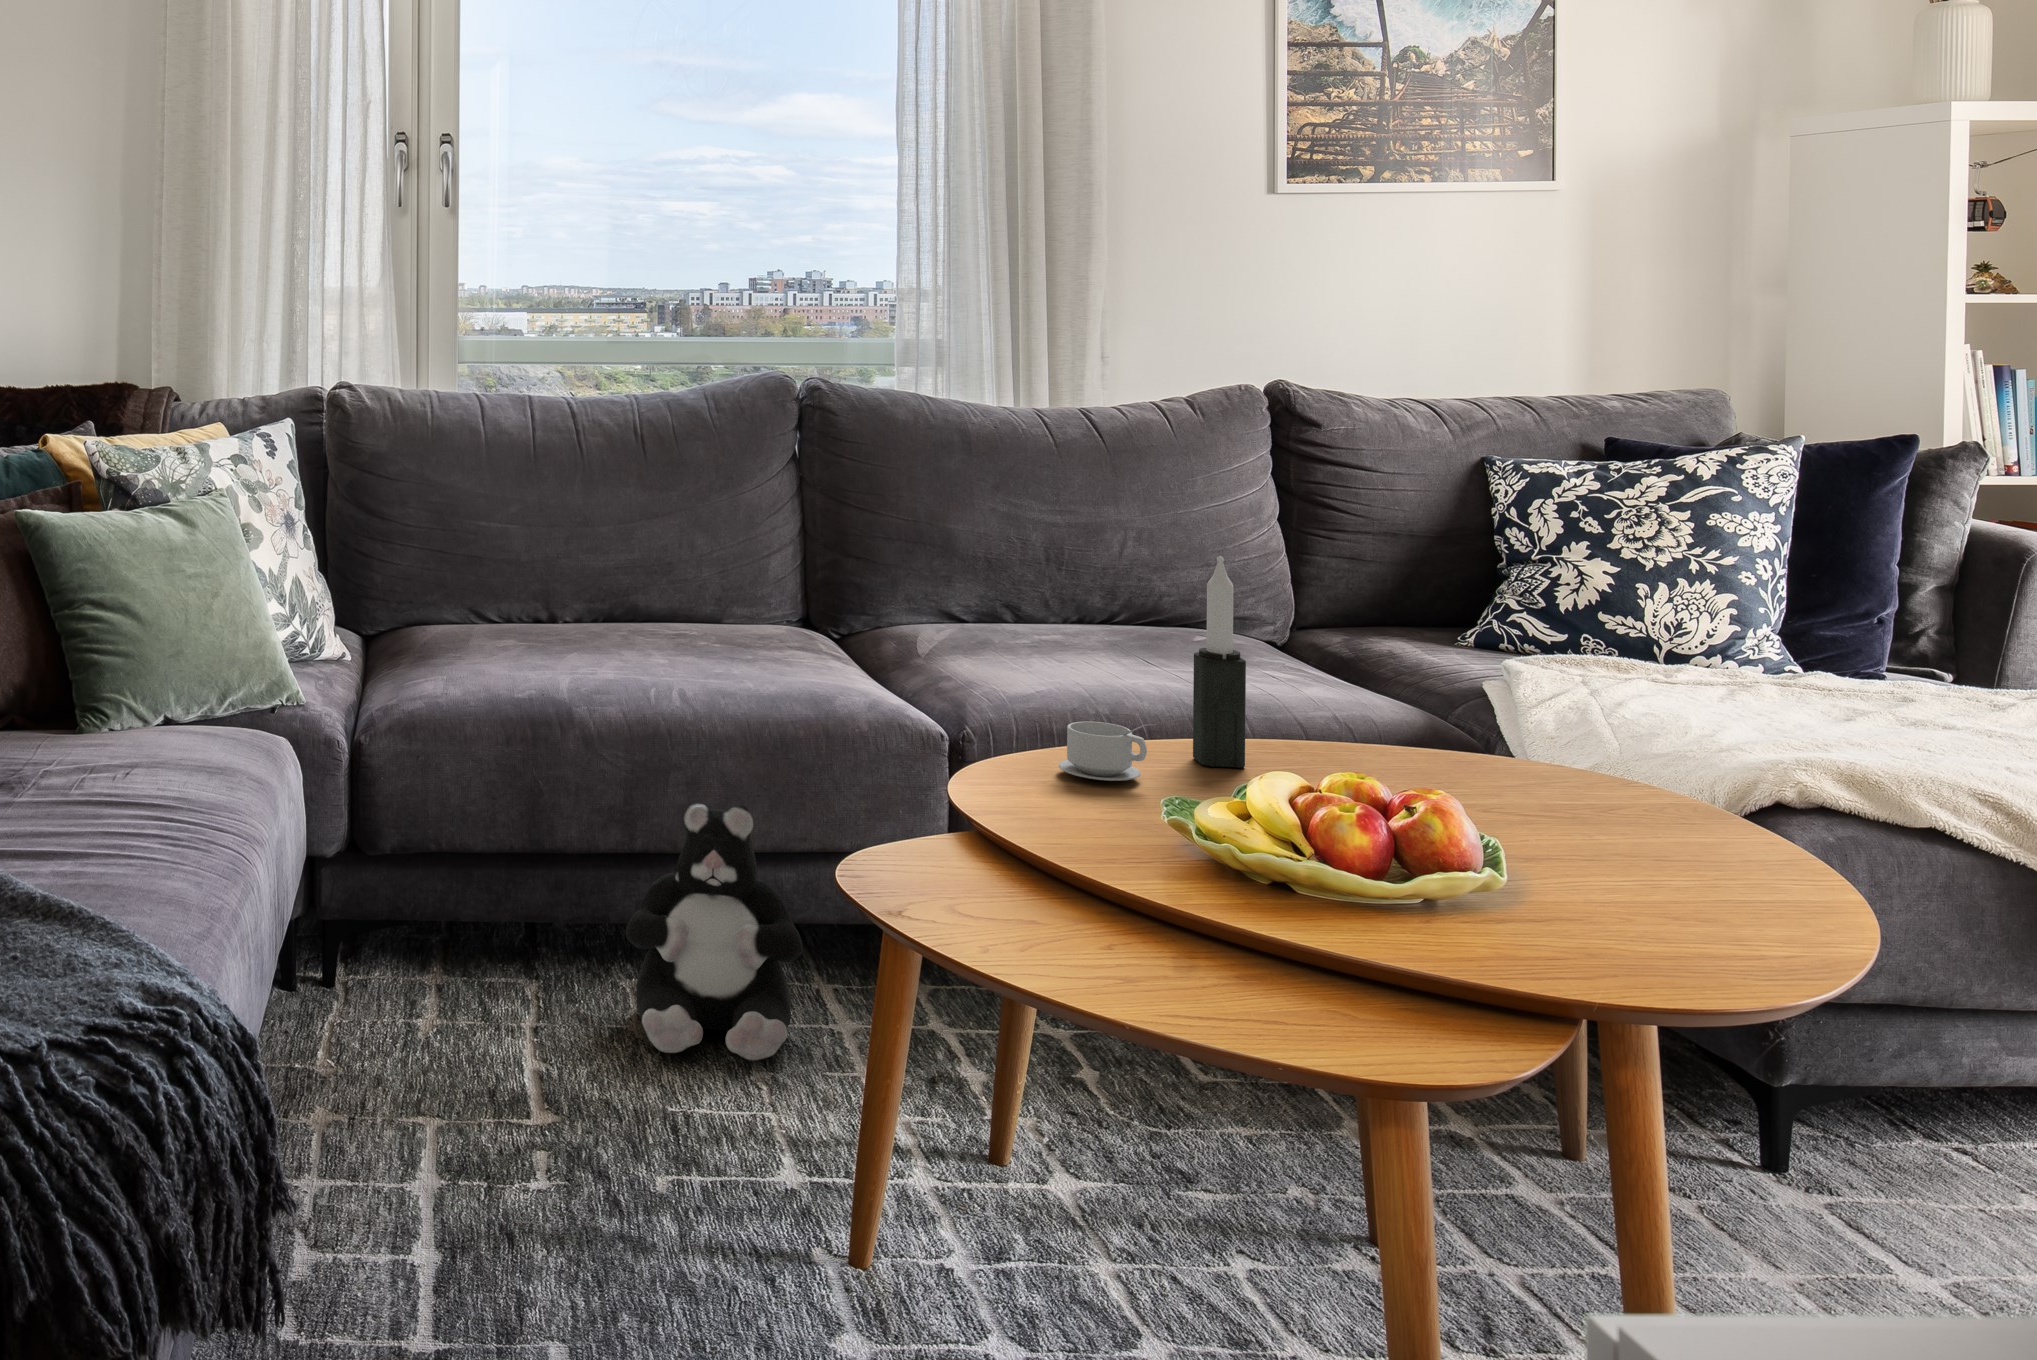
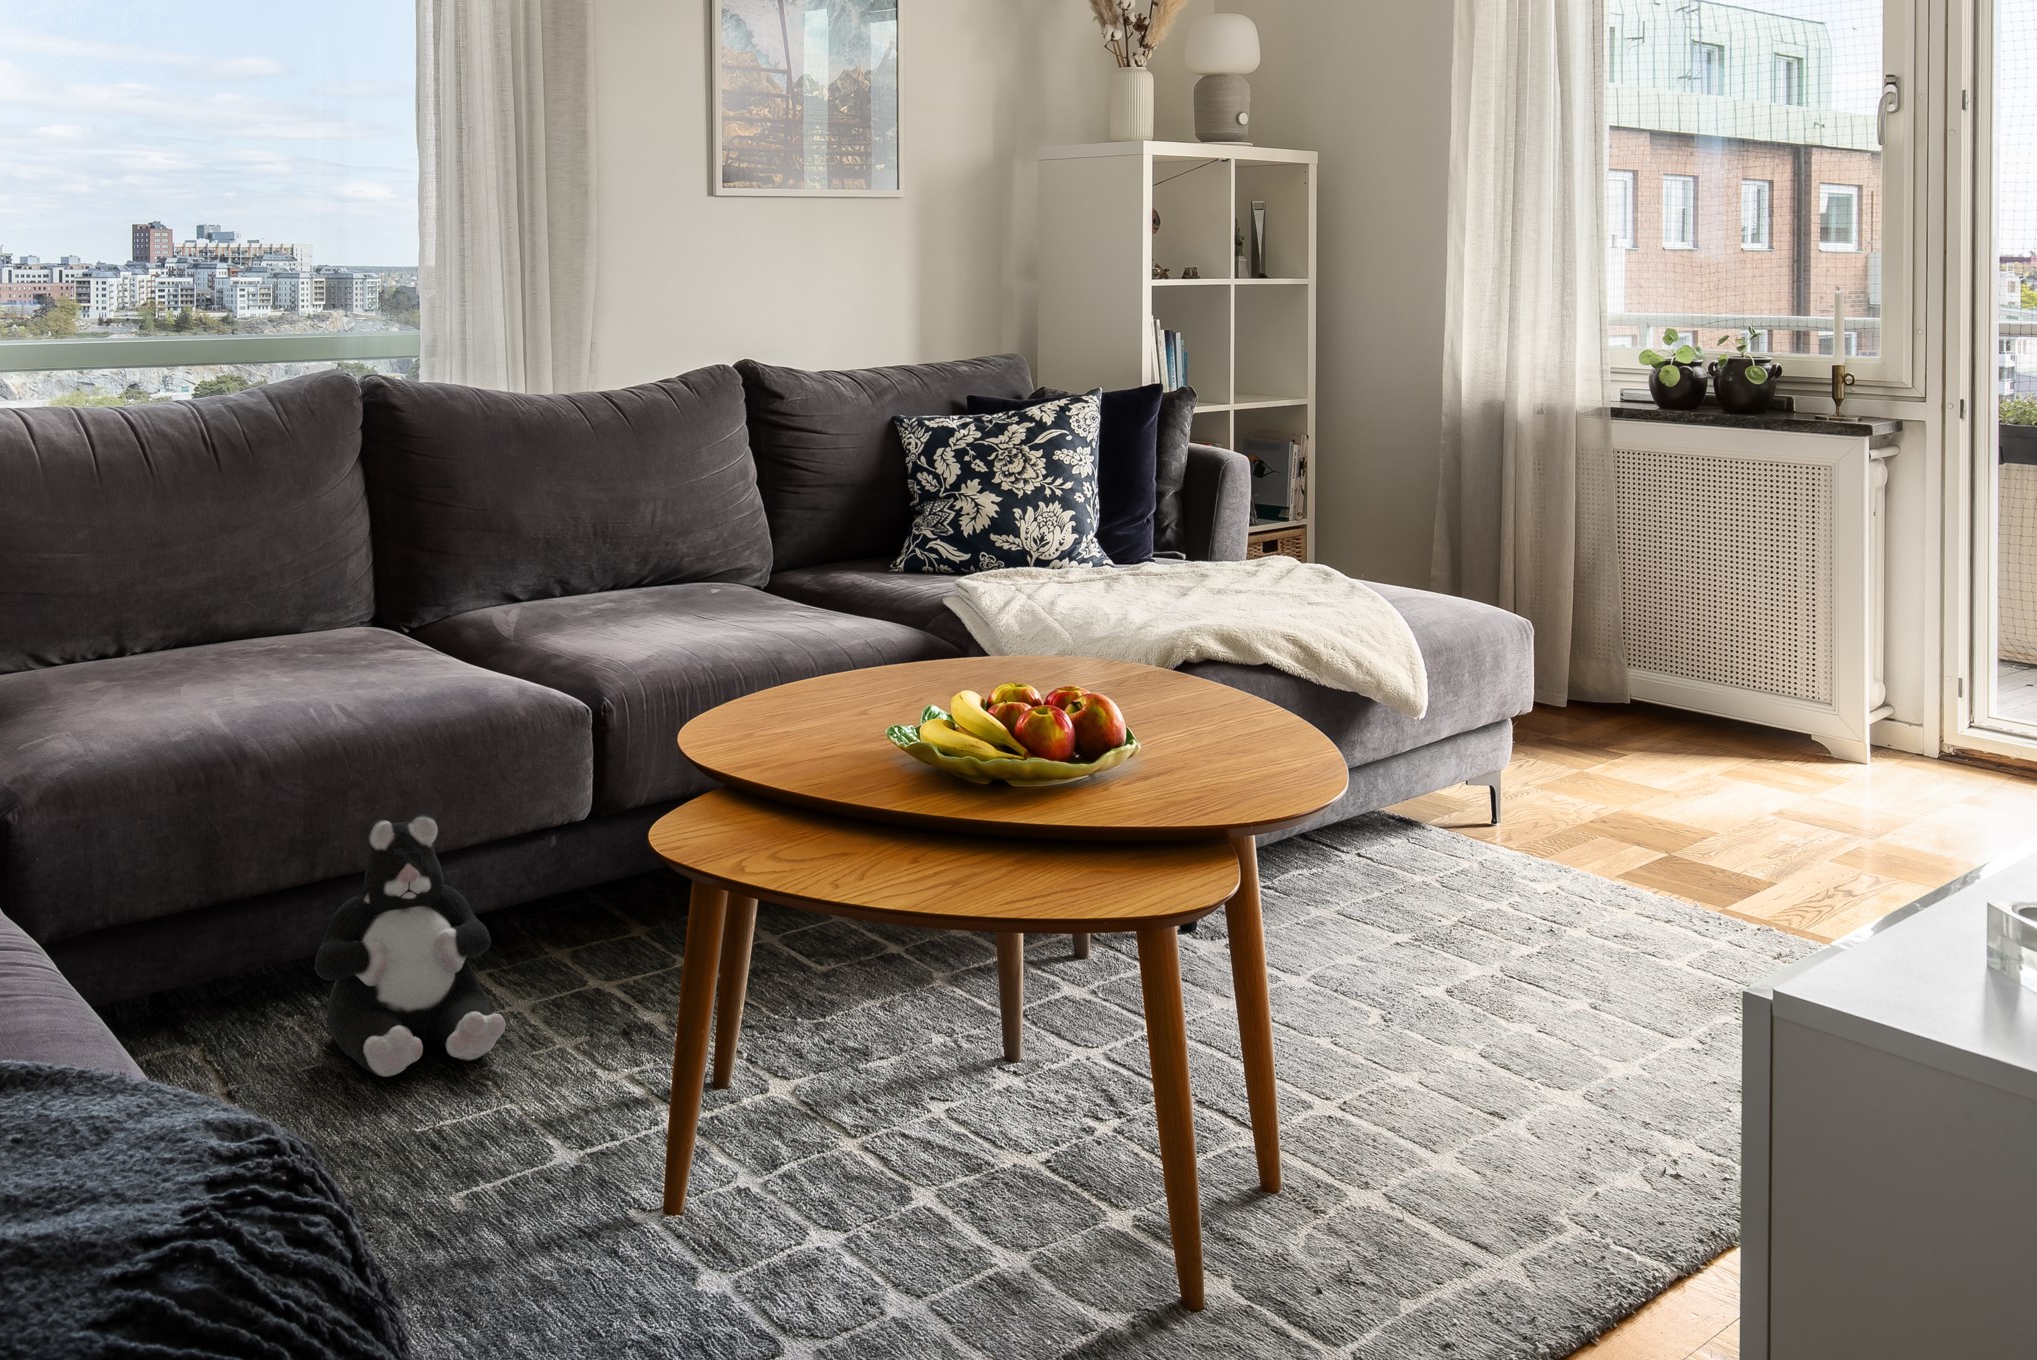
candle: present [1193,556,1246,768] -> none [838,523,881,702]
teacup: present [1058,722,1155,781] -> none [758,673,845,728]

